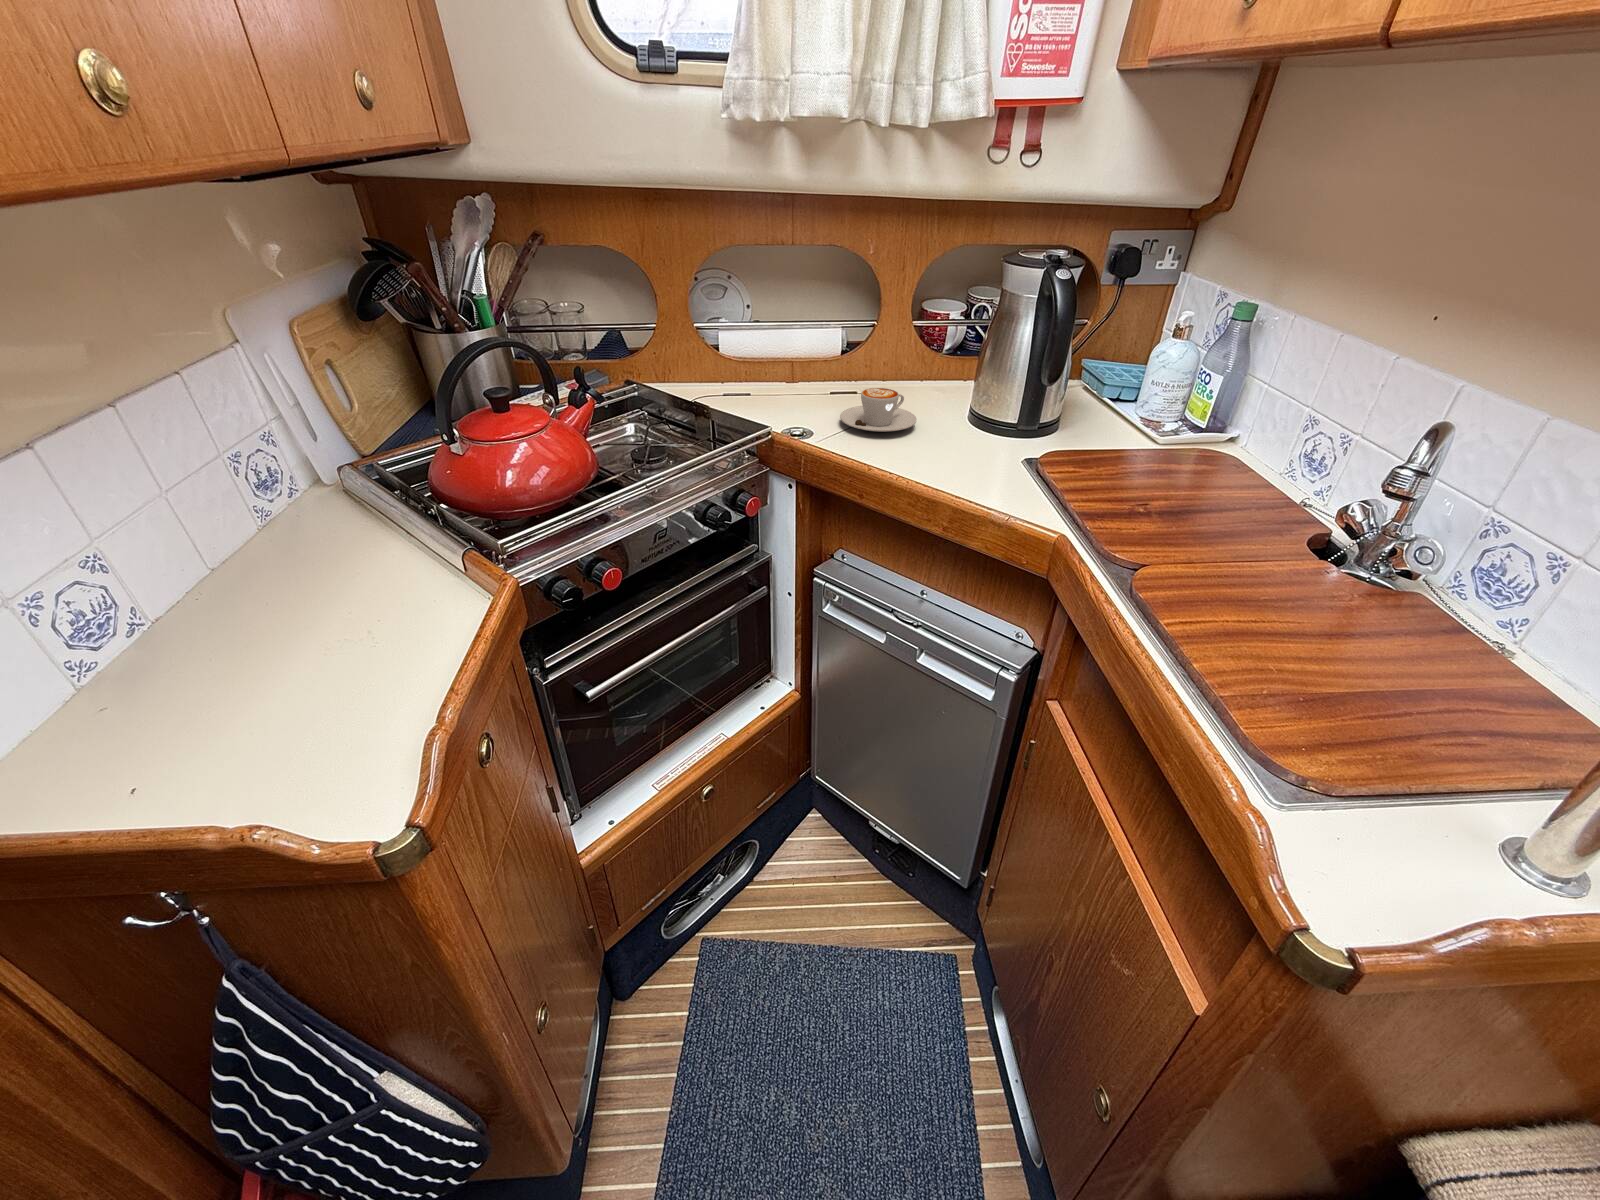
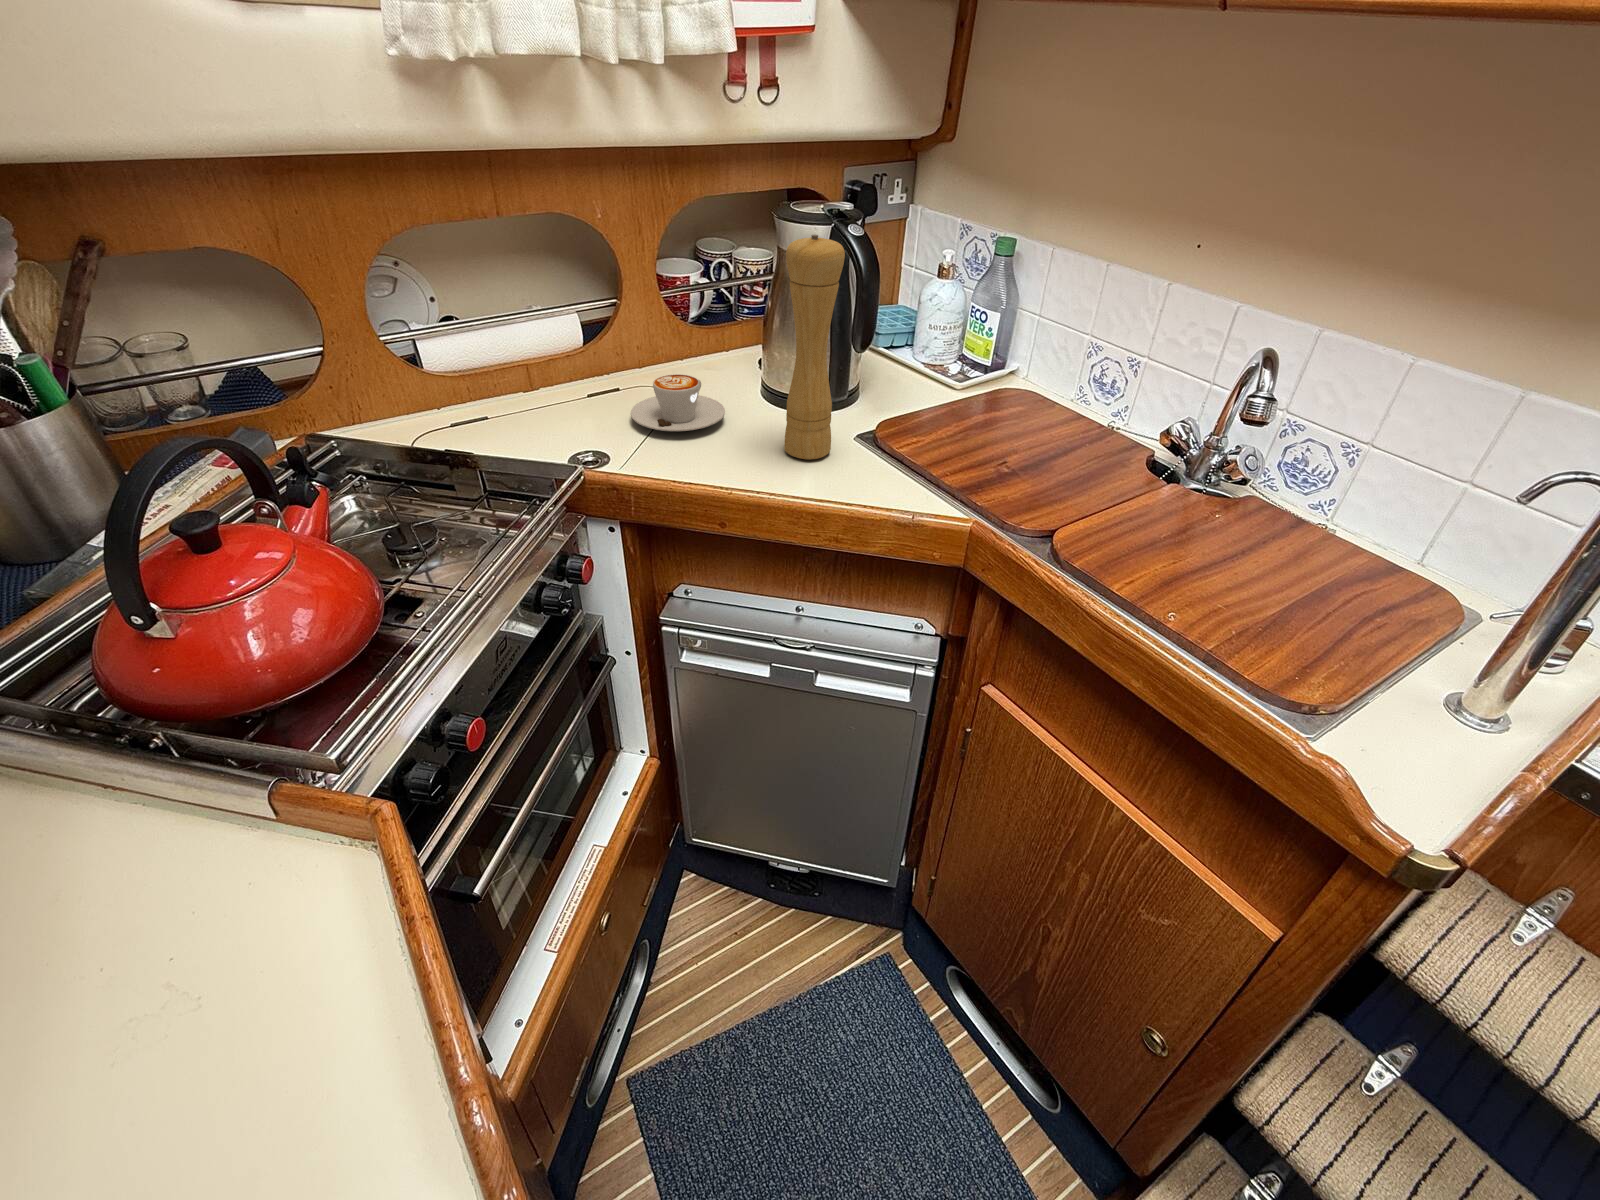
pepper mill: none [944,278,1015,470] -> present [784,235,845,459]

